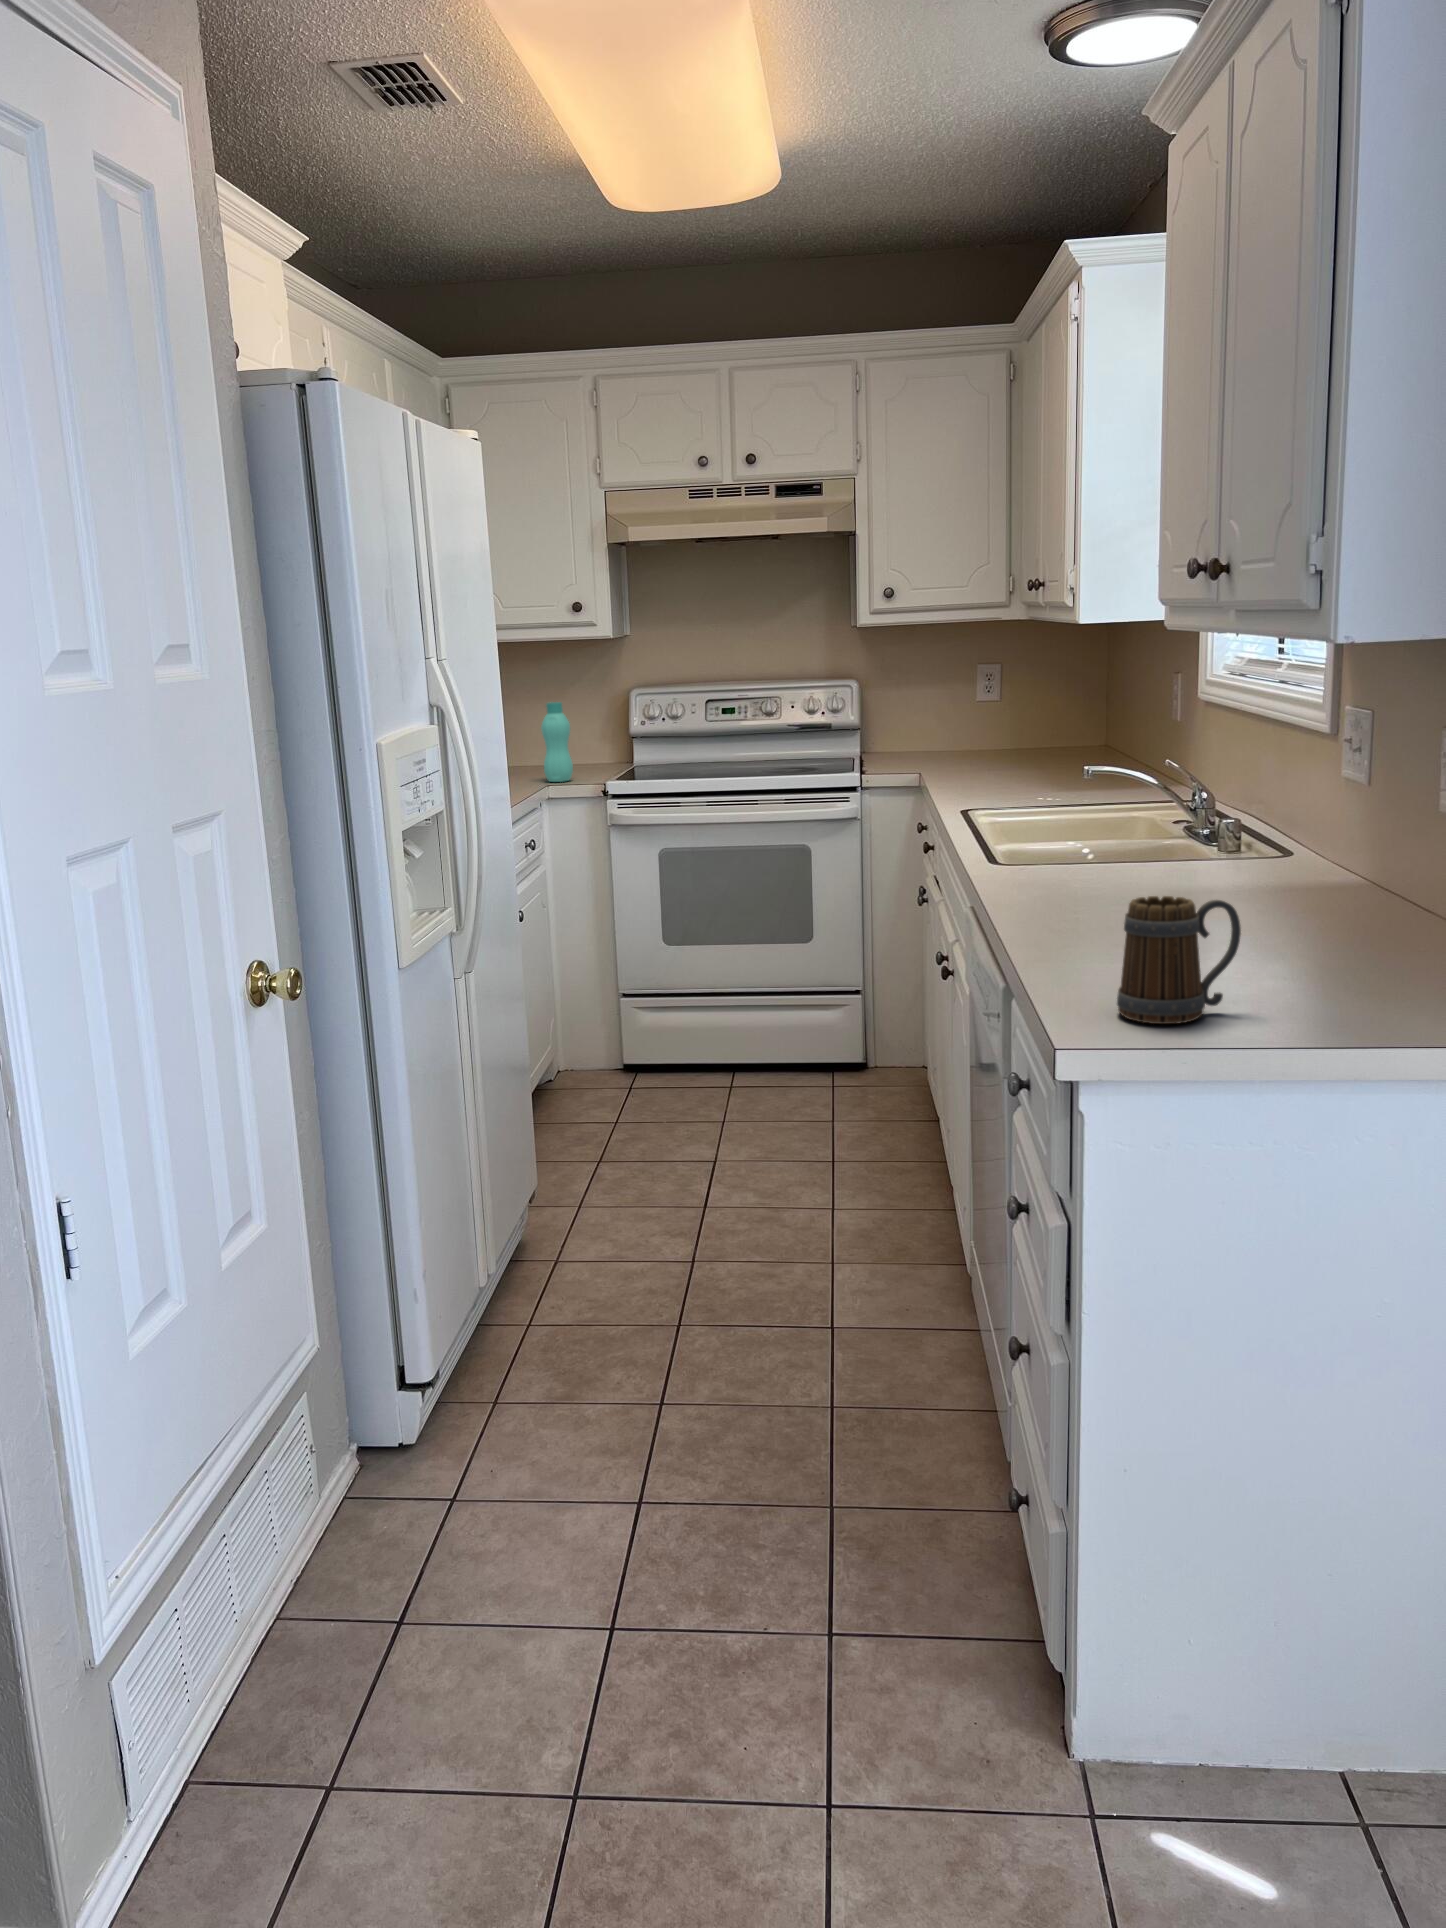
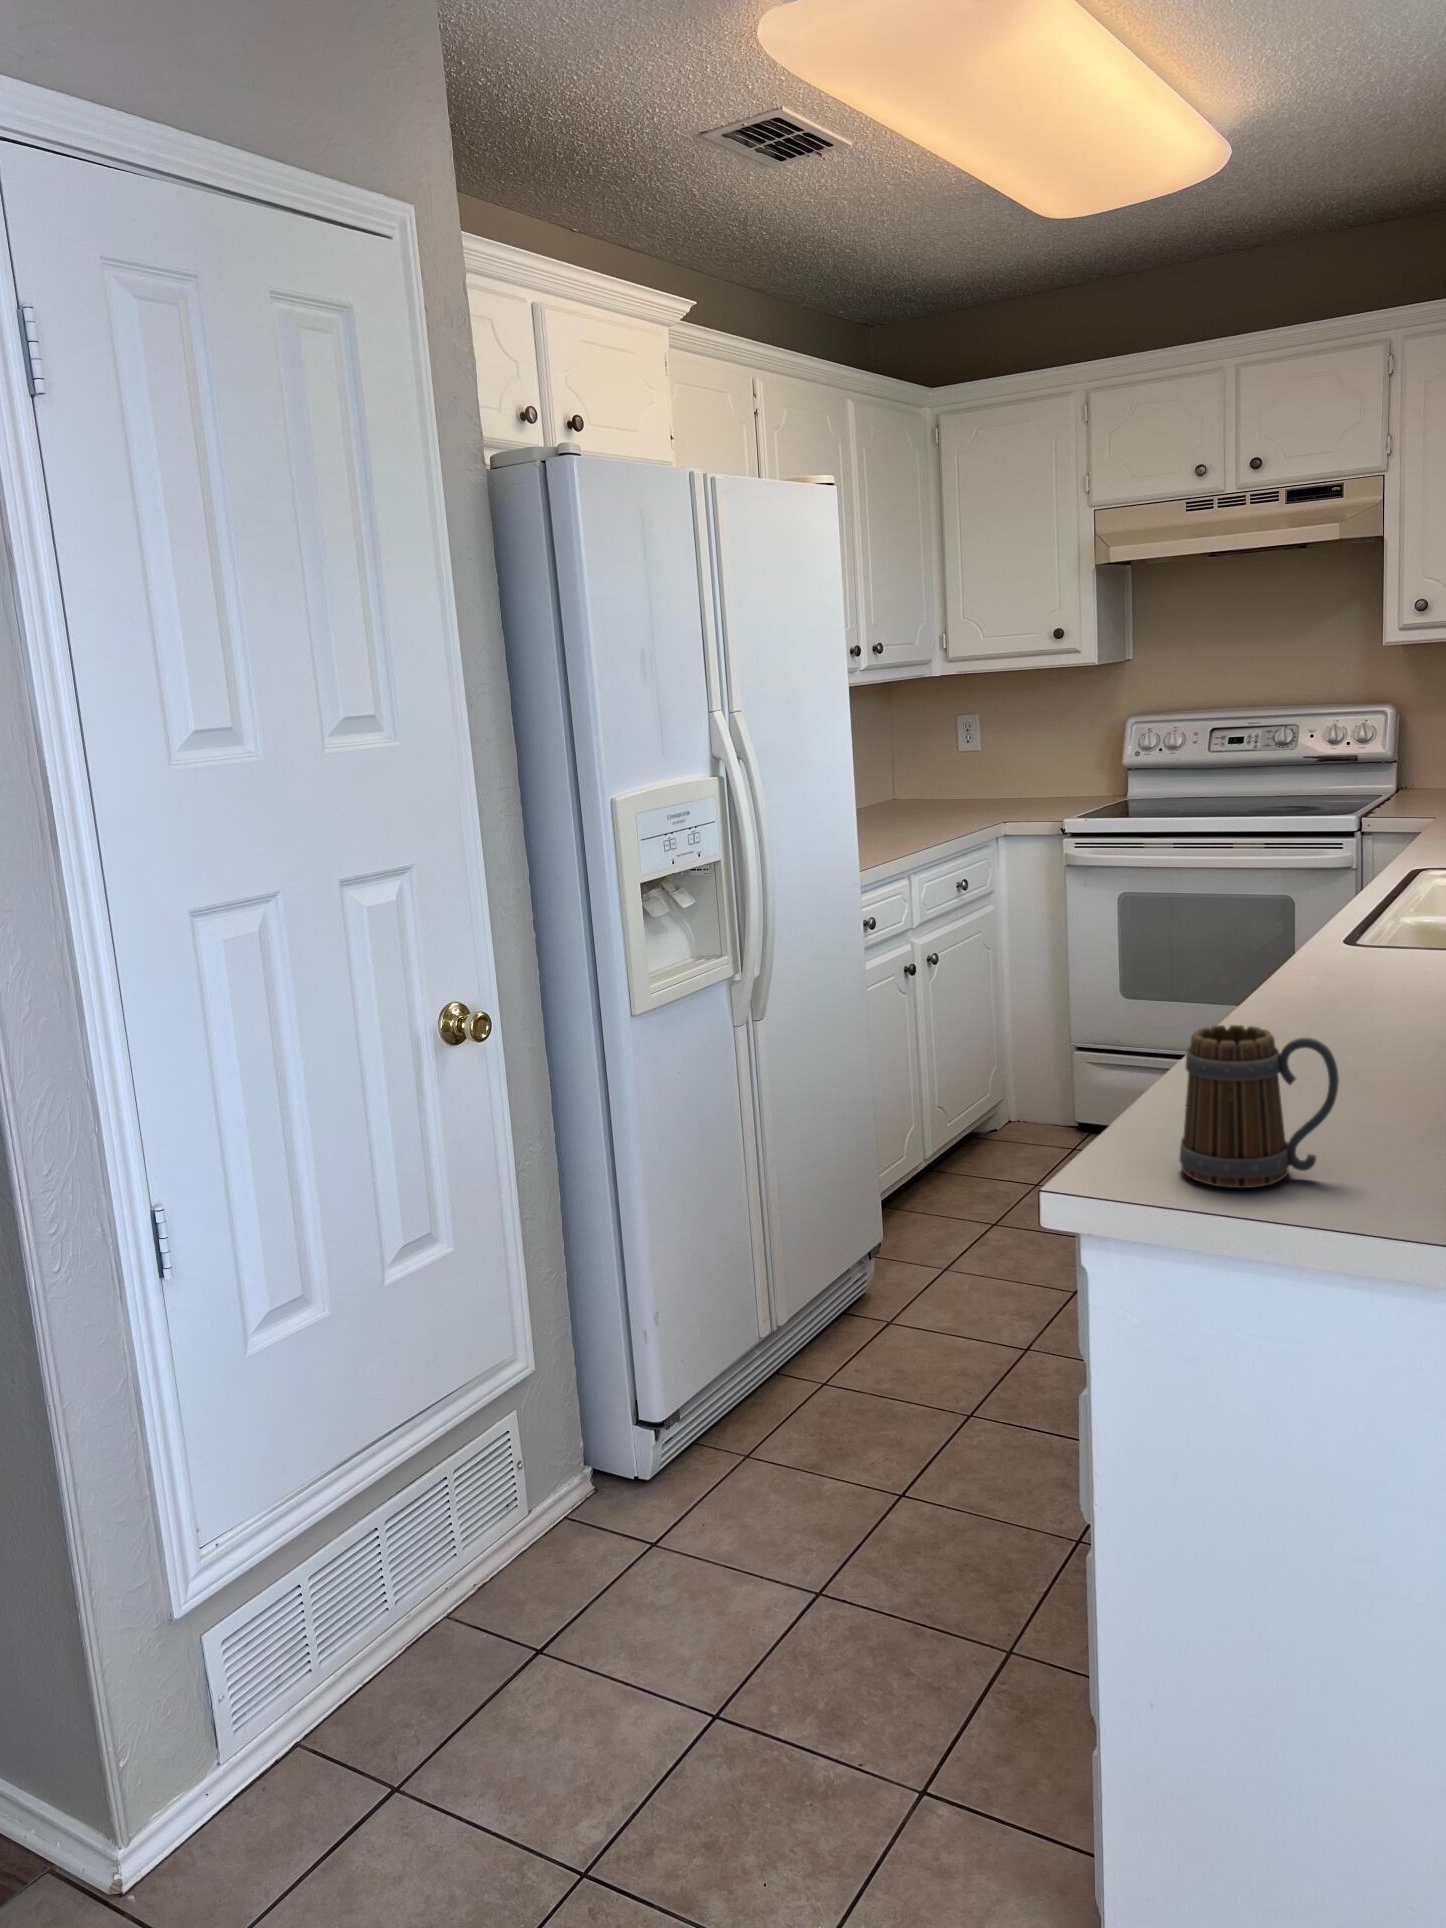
bottle: present [541,702,573,782] -> none [1007,735,1040,818]

